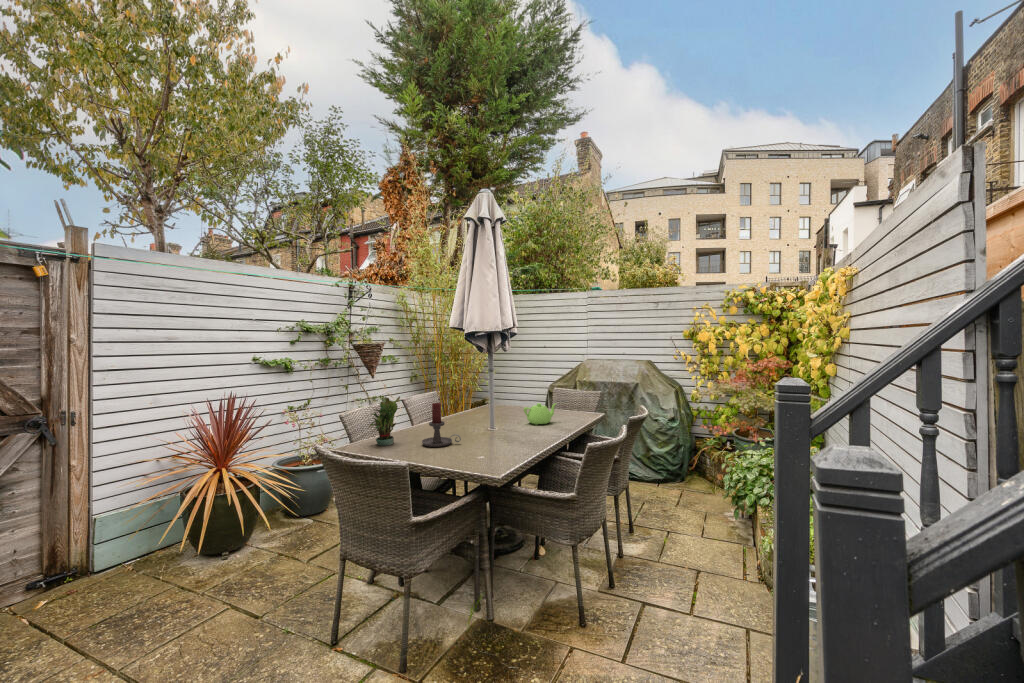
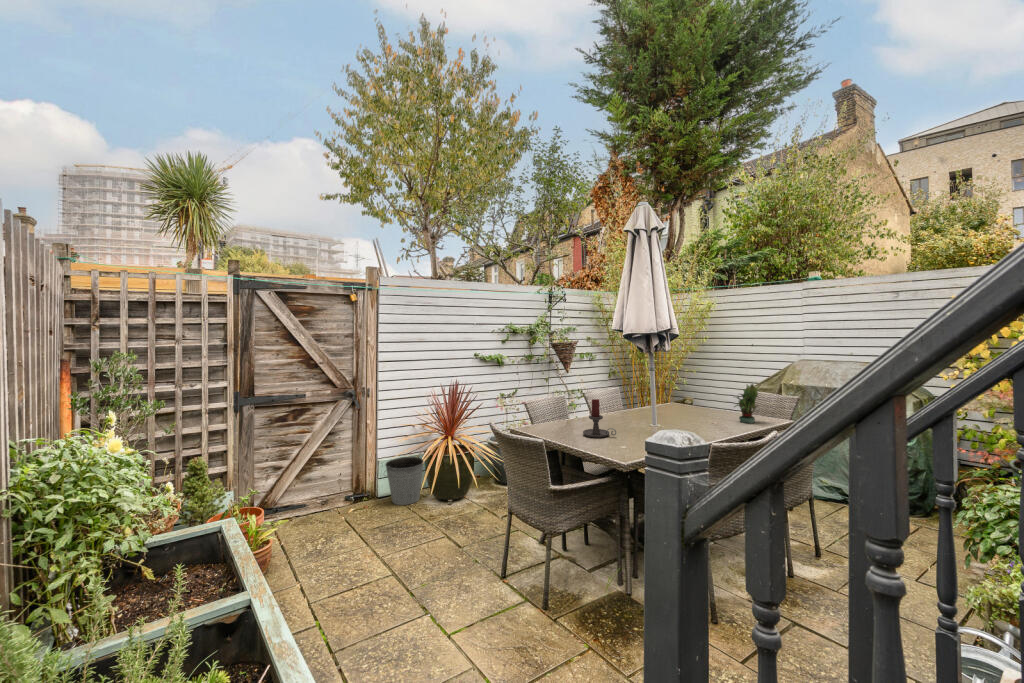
potted plant: present [369,396,400,446] -> present [734,384,760,423]
teapot: present [524,403,556,425] -> none [690,406,728,428]
bucket: none [104,503,179,582] -> present [385,456,424,505]

